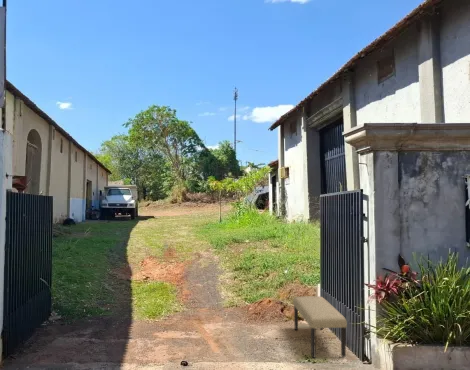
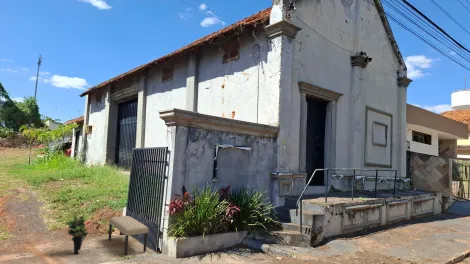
potted plant: none [234,290,263,346] -> present [67,215,89,254]

